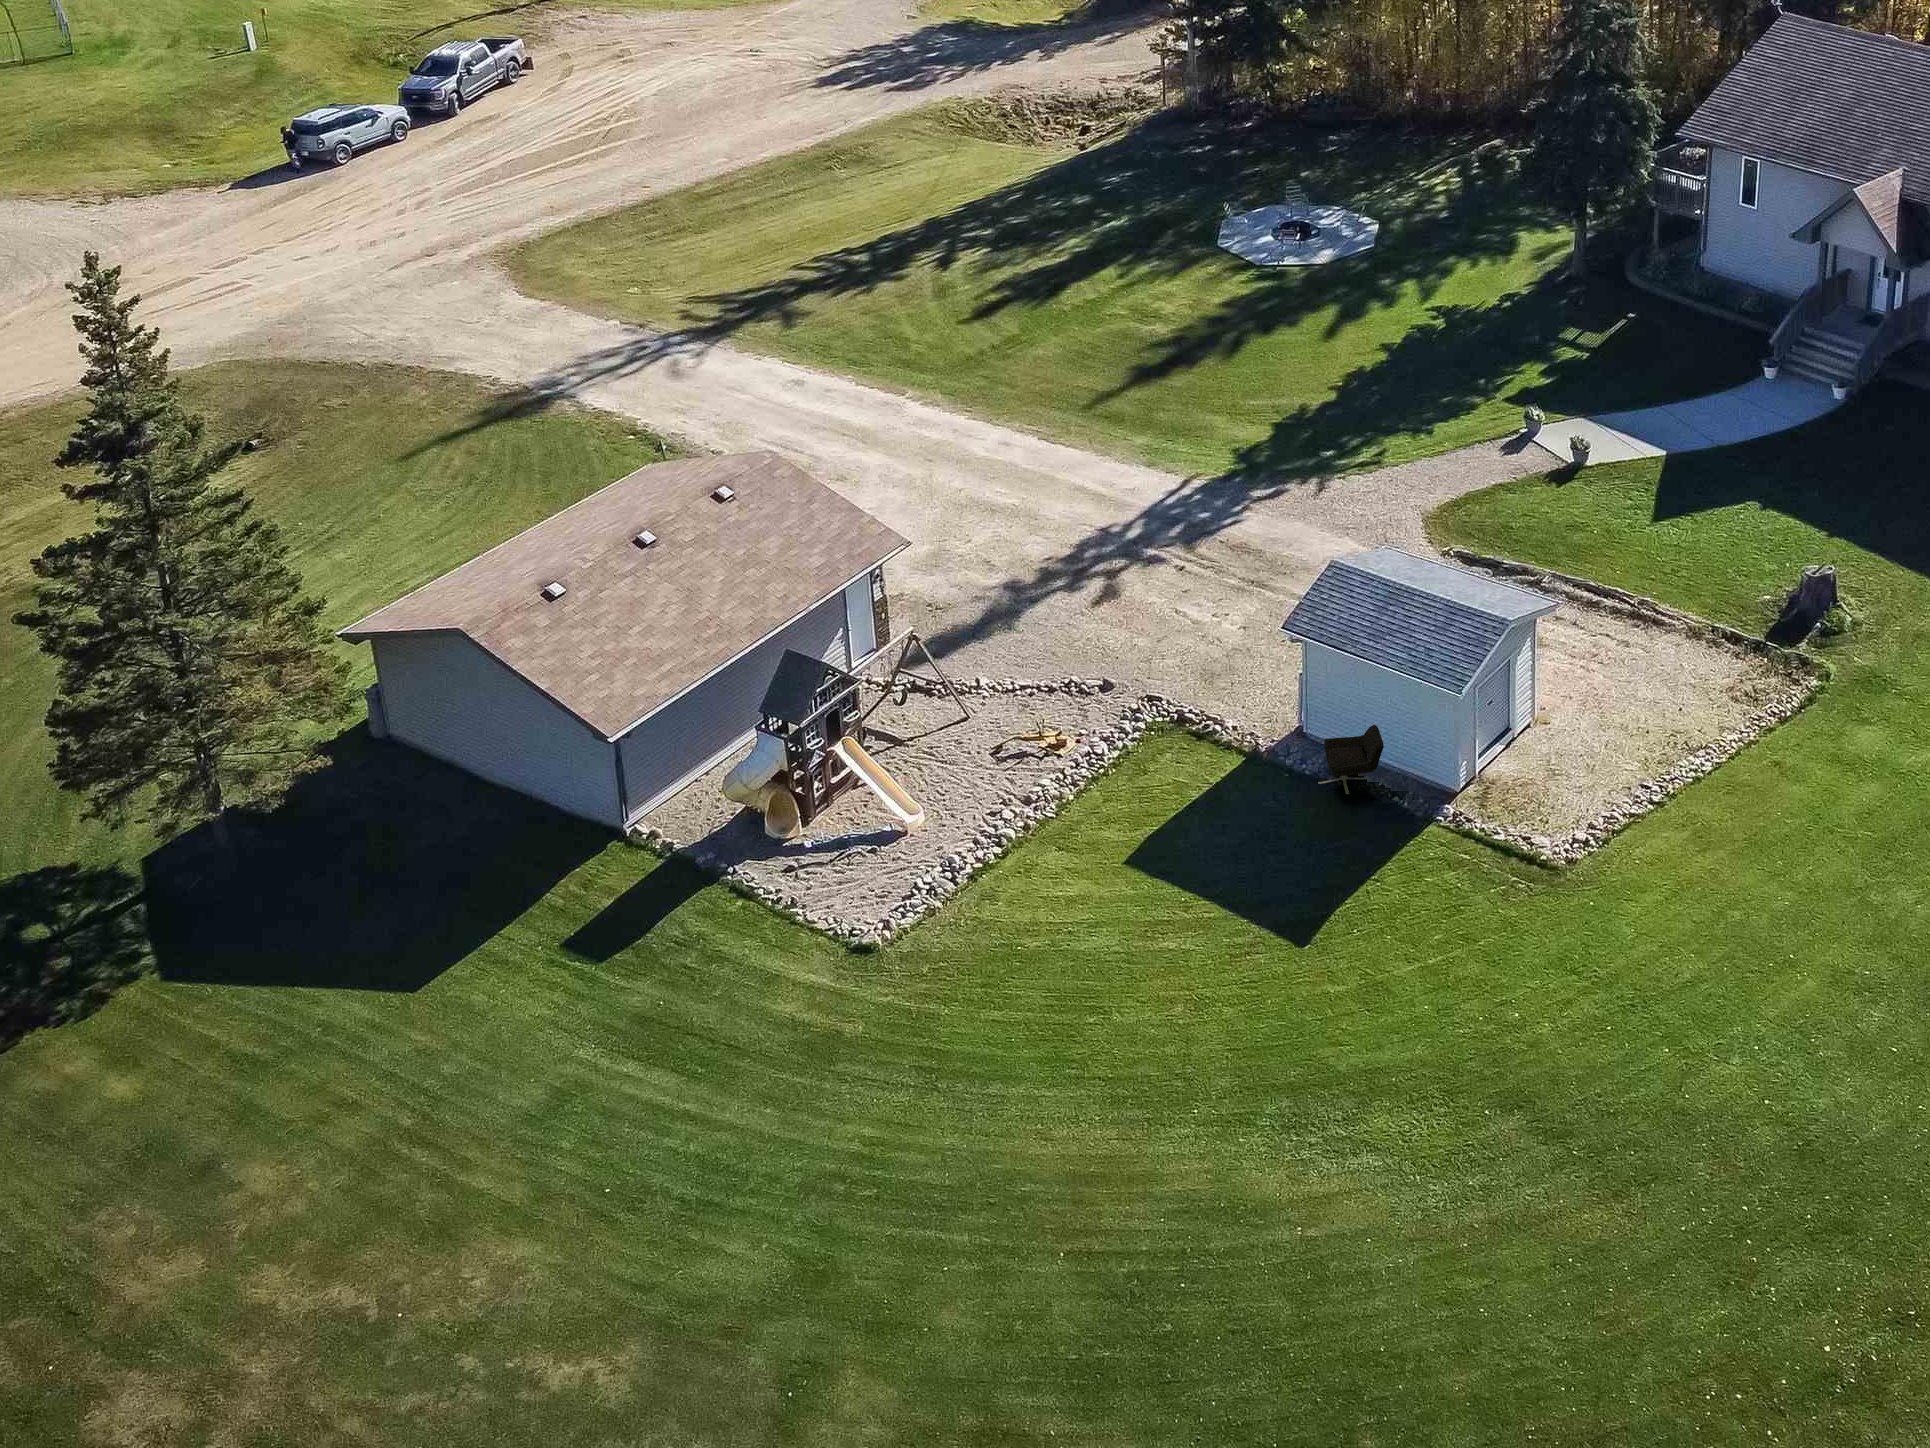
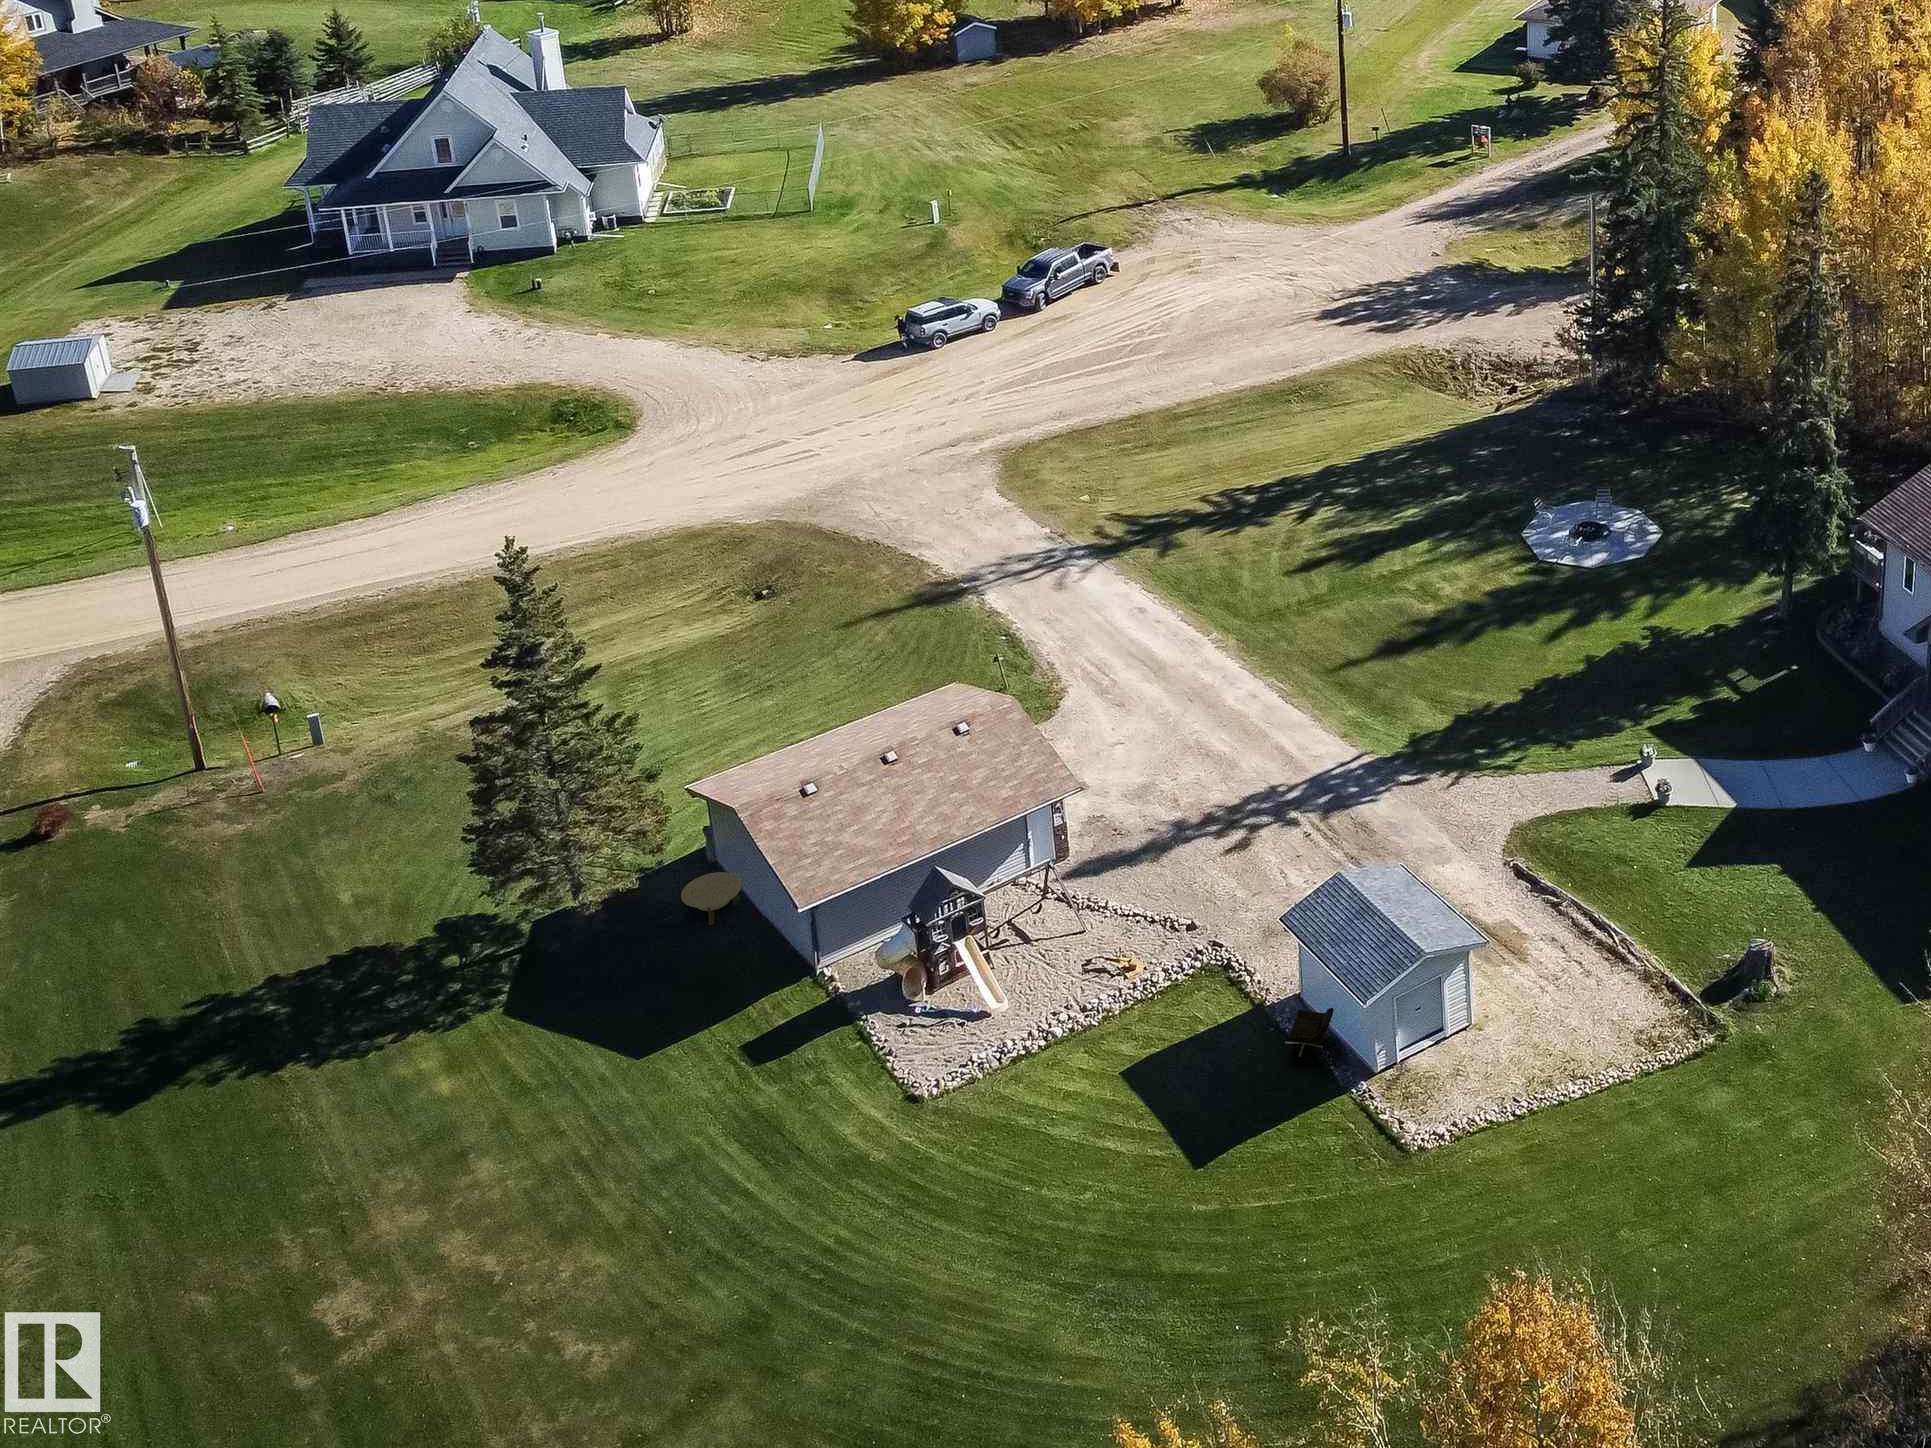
round table: none [371,740,459,811] -> present [681,872,742,925]

